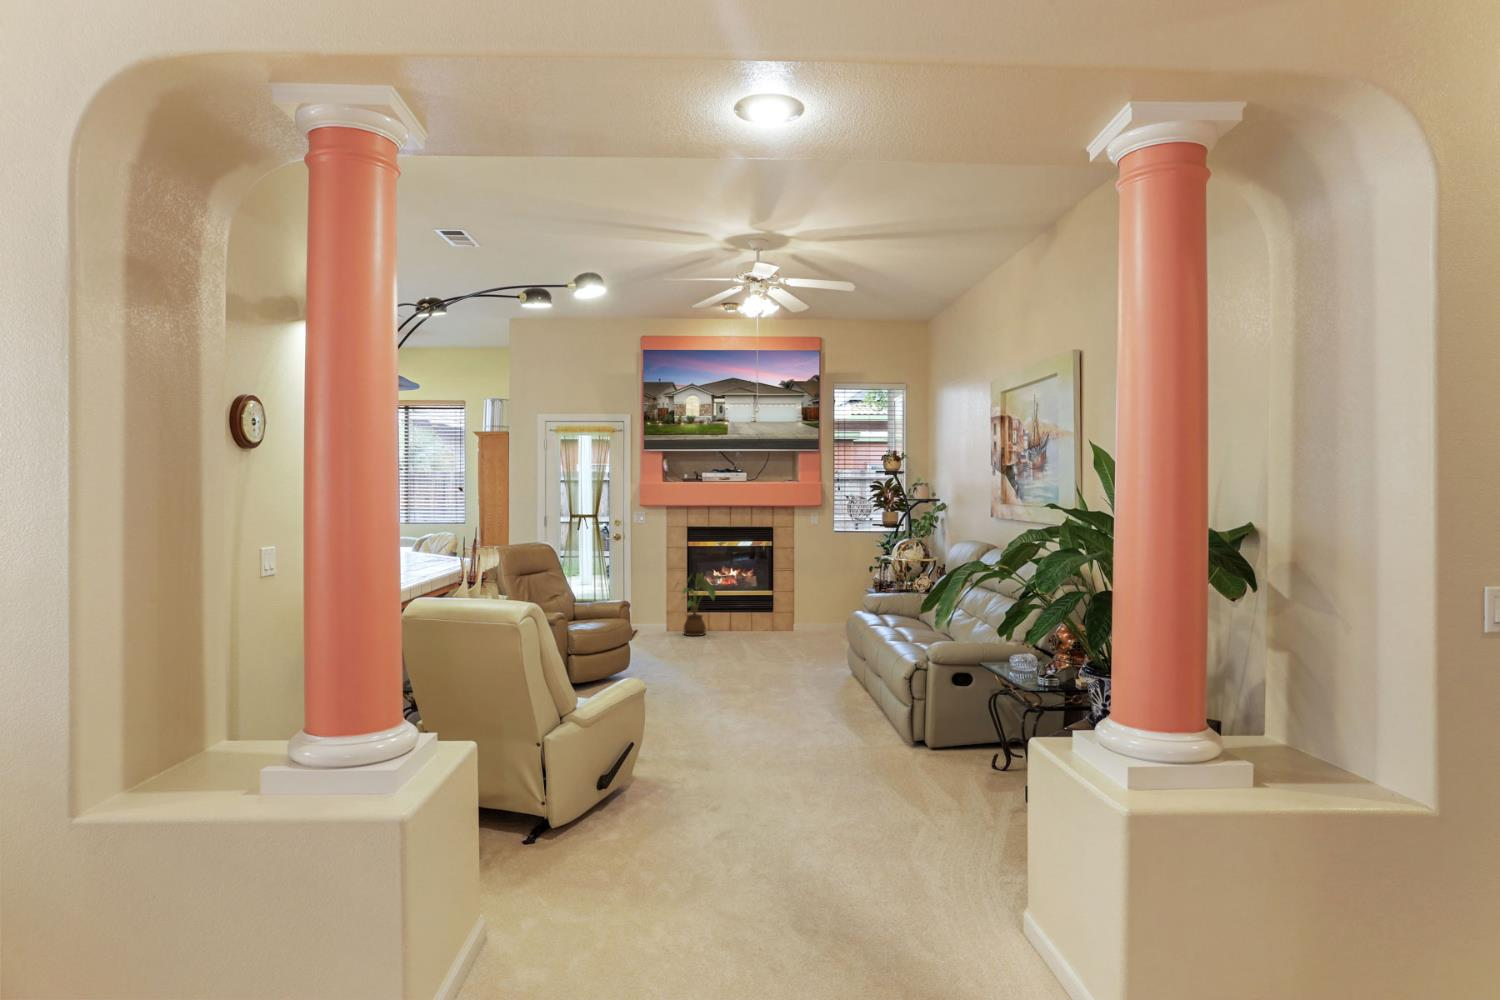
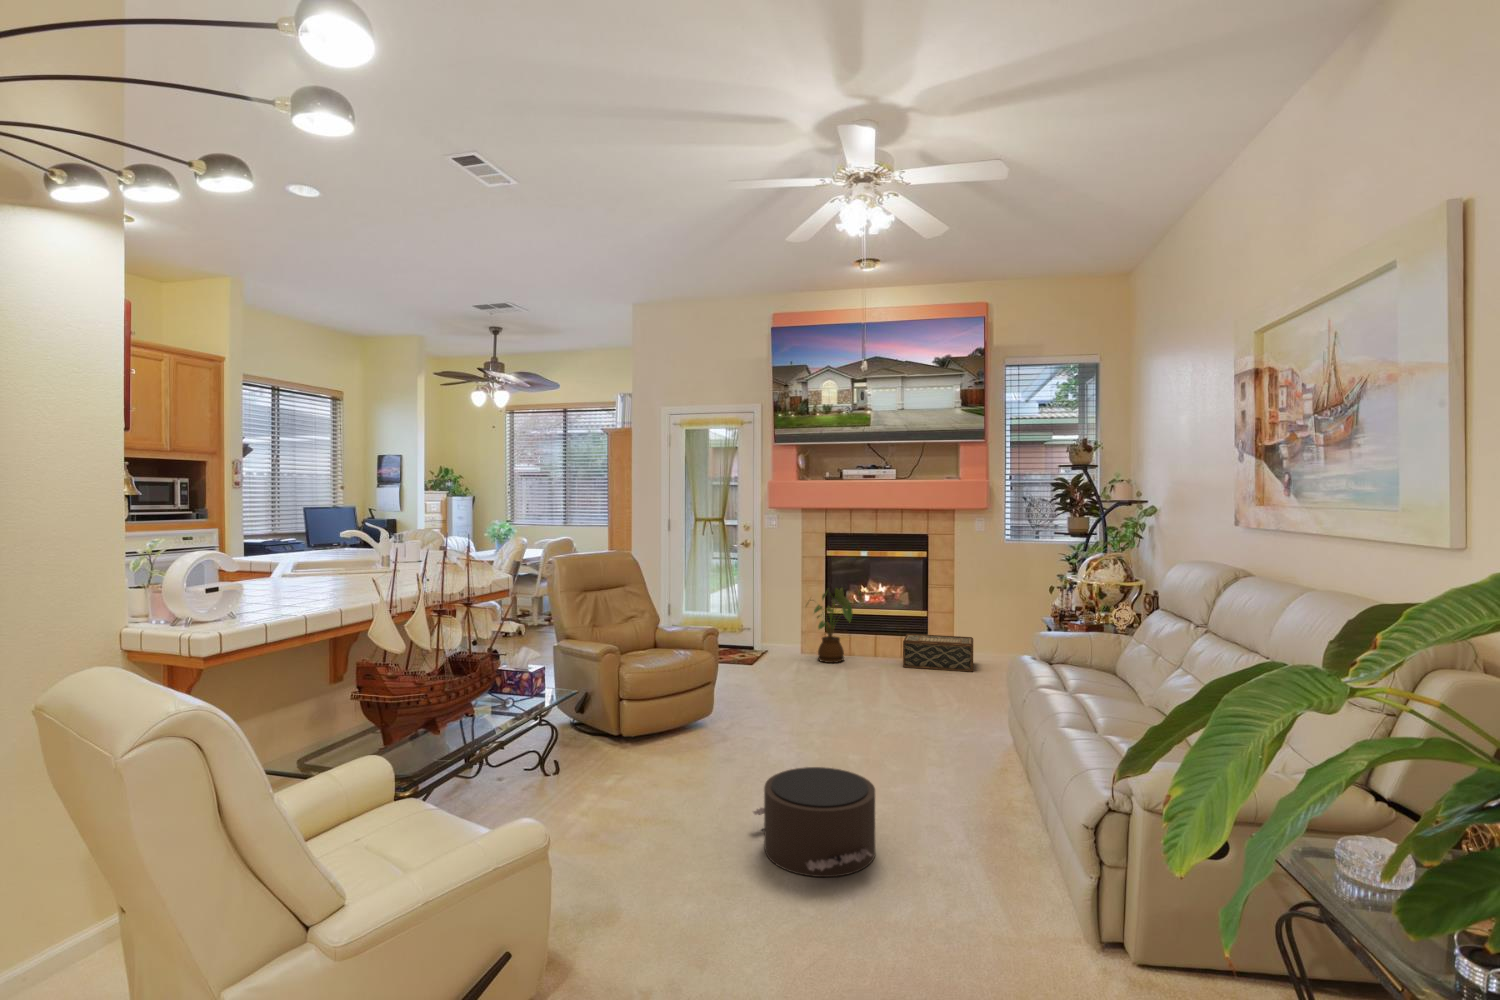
woven basket: none [756,610,811,636] -> present [903,634,973,672]
pouf: none [697,678,784,736] -> present [753,767,875,877]

